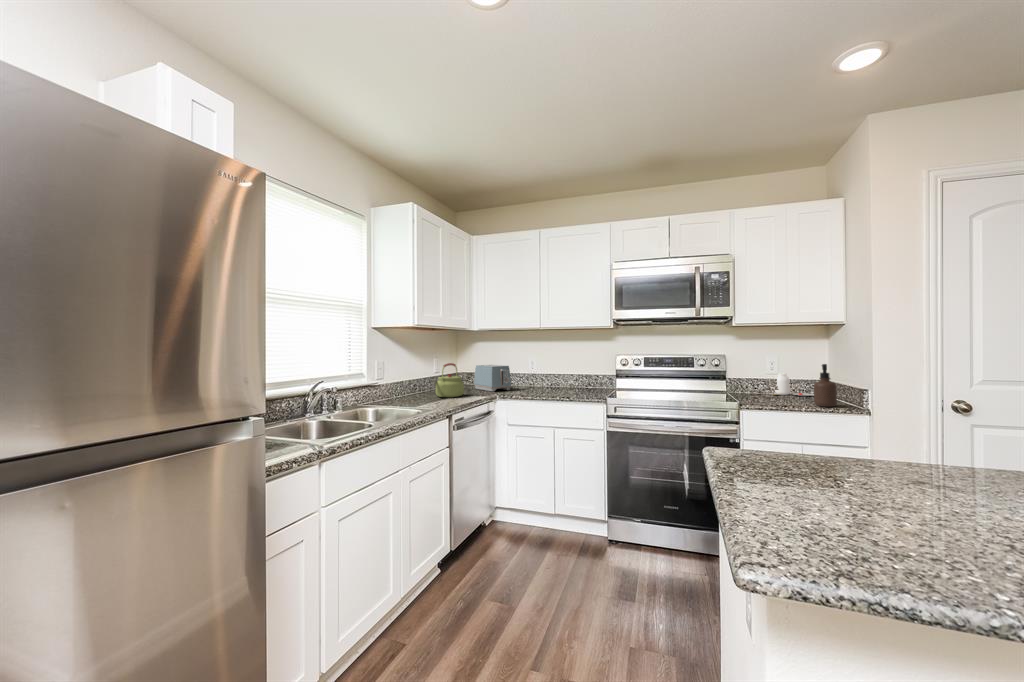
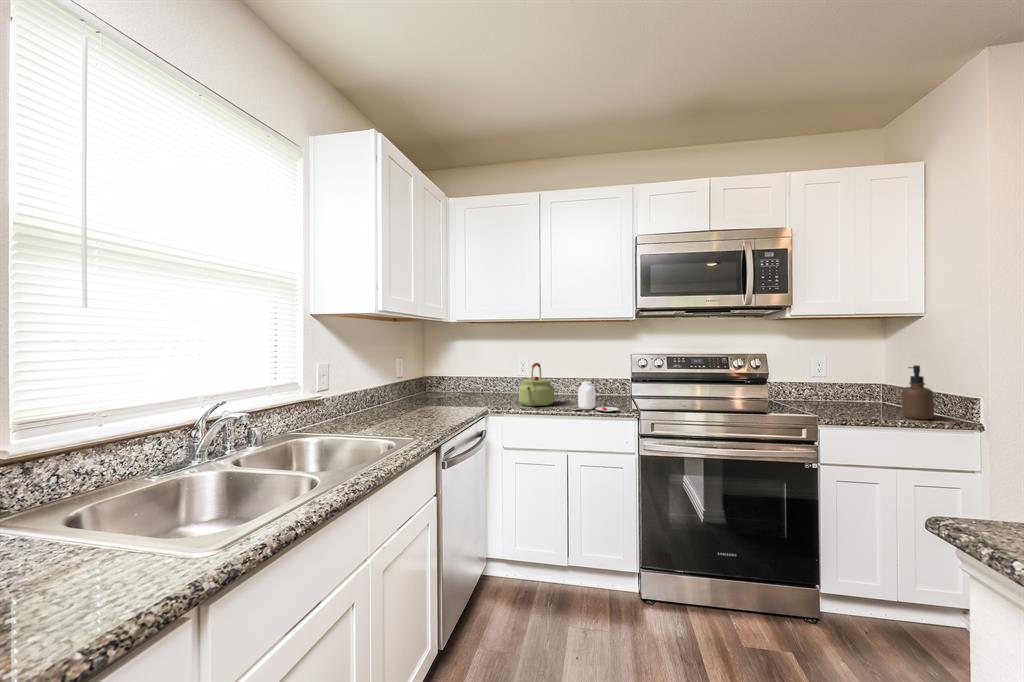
kettle: present [436,363,464,397] -> present [519,363,554,406]
toaster: present [474,365,511,392] -> none [450,367,500,402]
jar: present [775,374,813,396] -> present [572,382,618,412]

